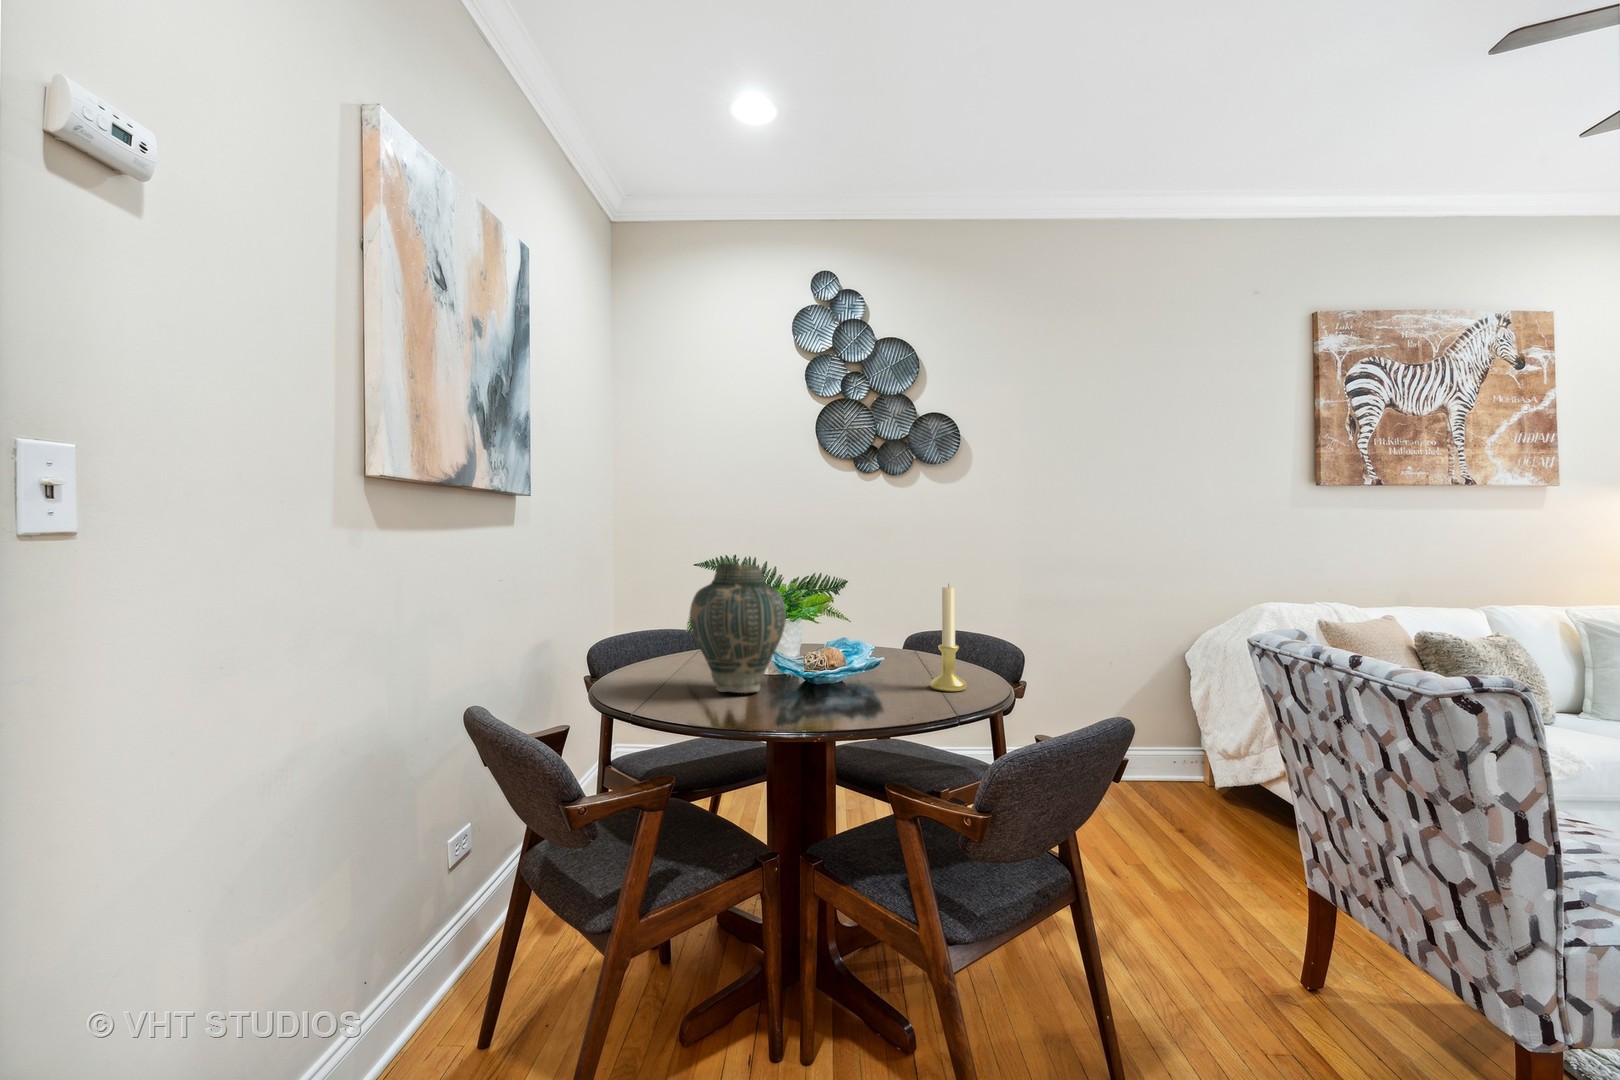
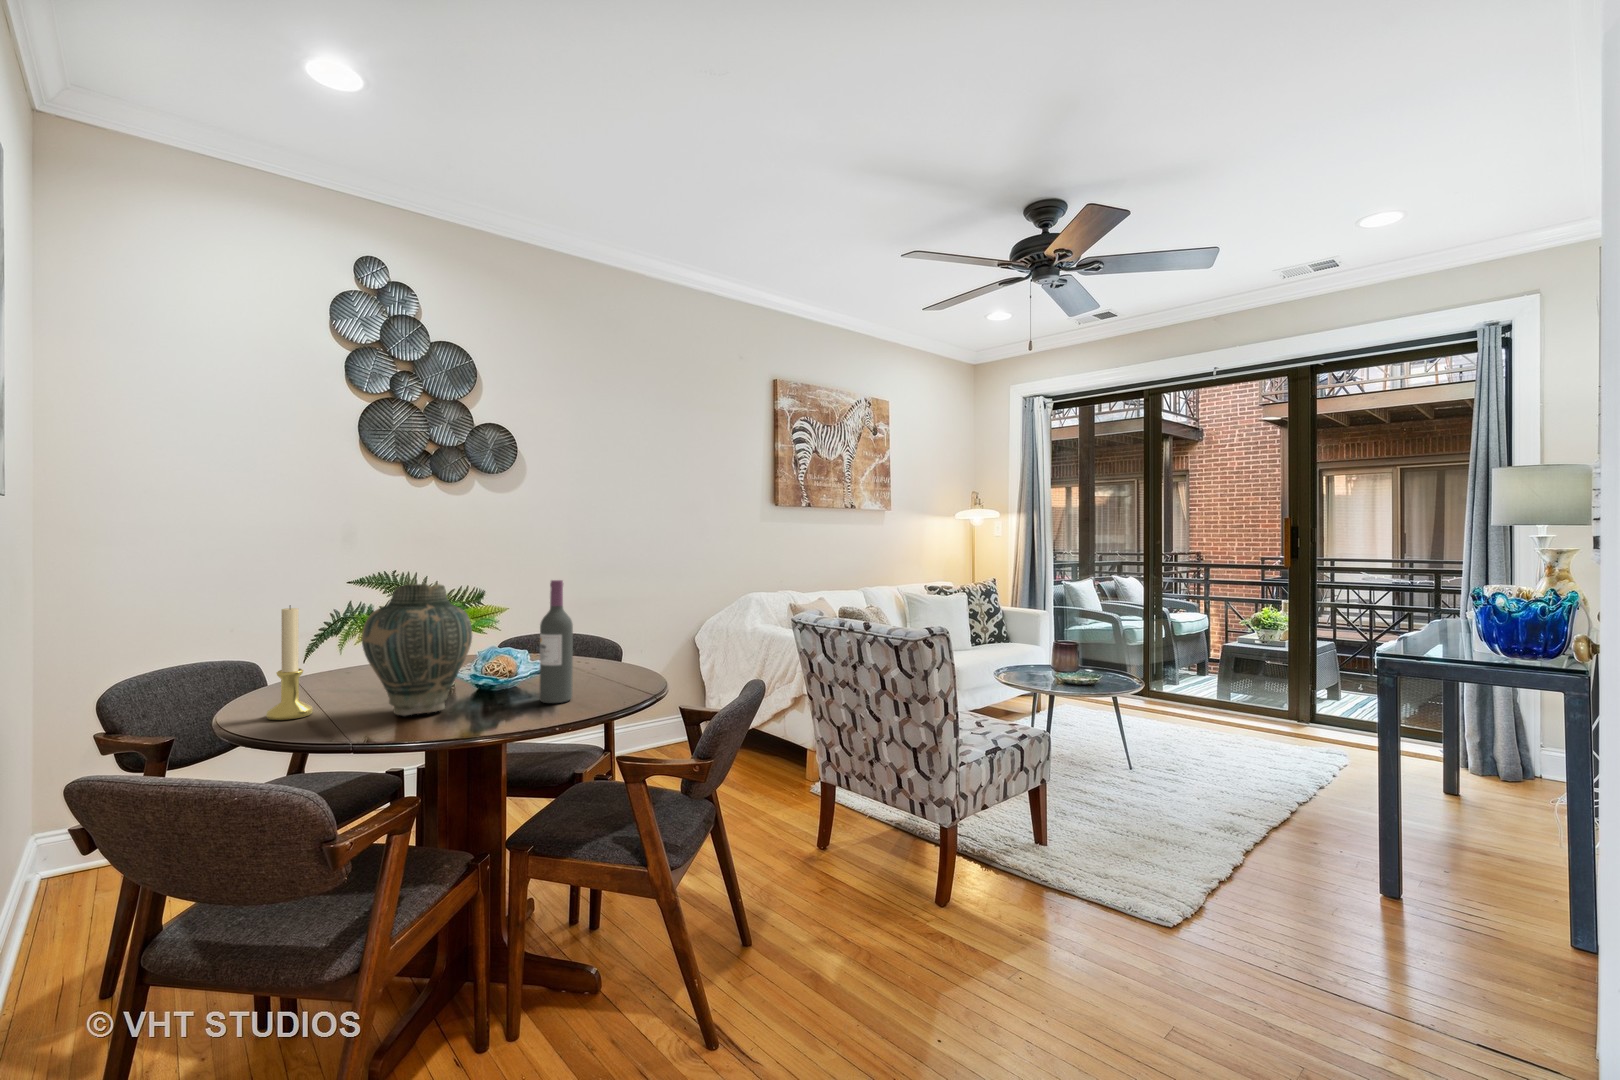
wine bottle: none [847,565,882,704] -> present [540,580,573,703]
candle holder: present [930,584,967,691] -> present [266,605,313,720]

